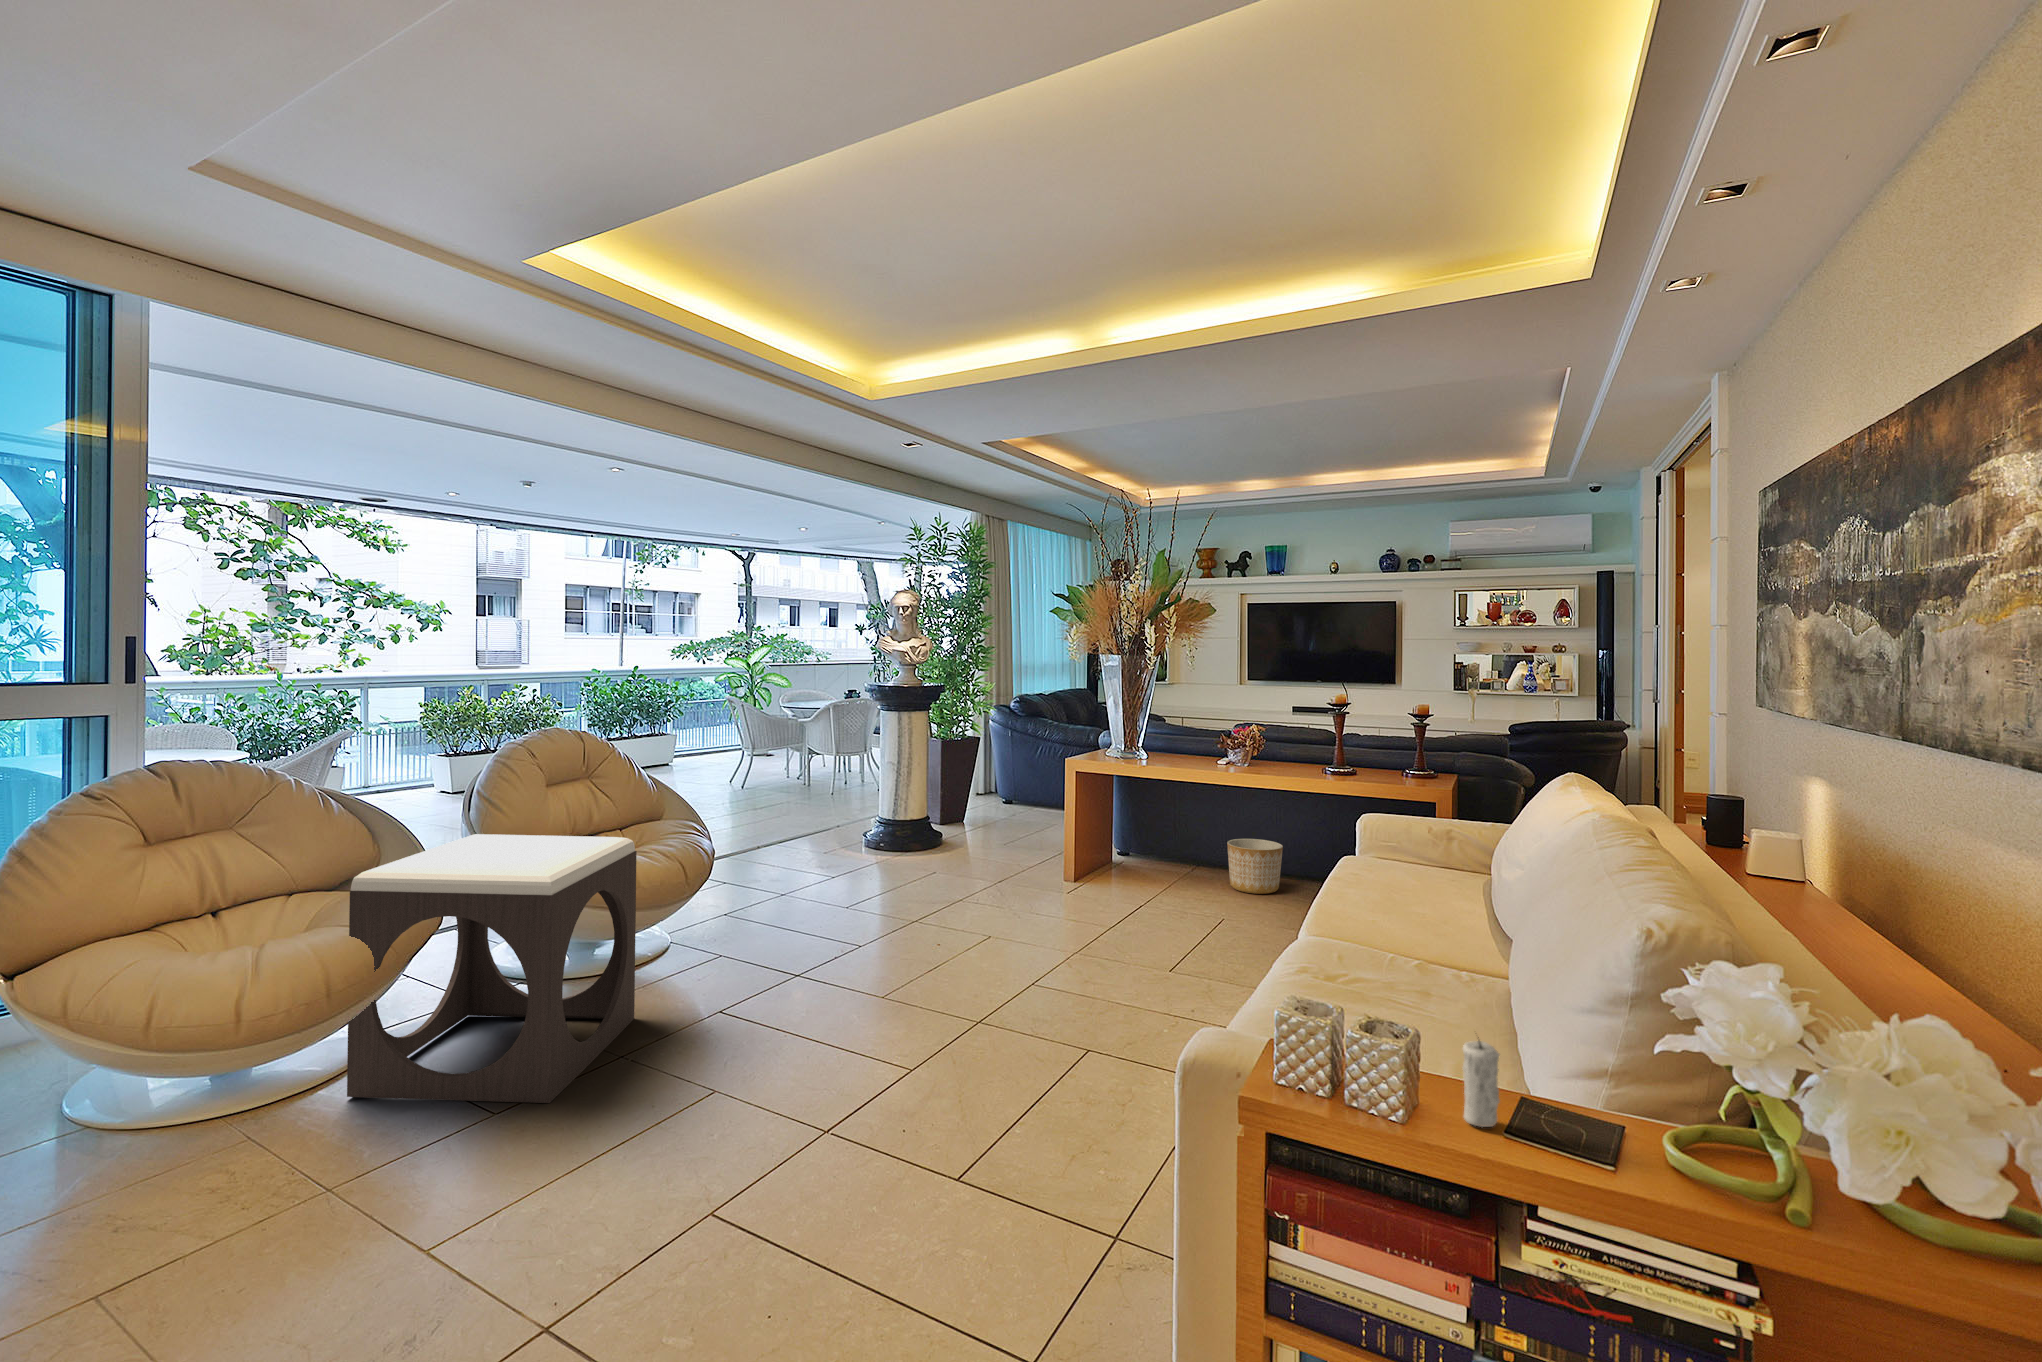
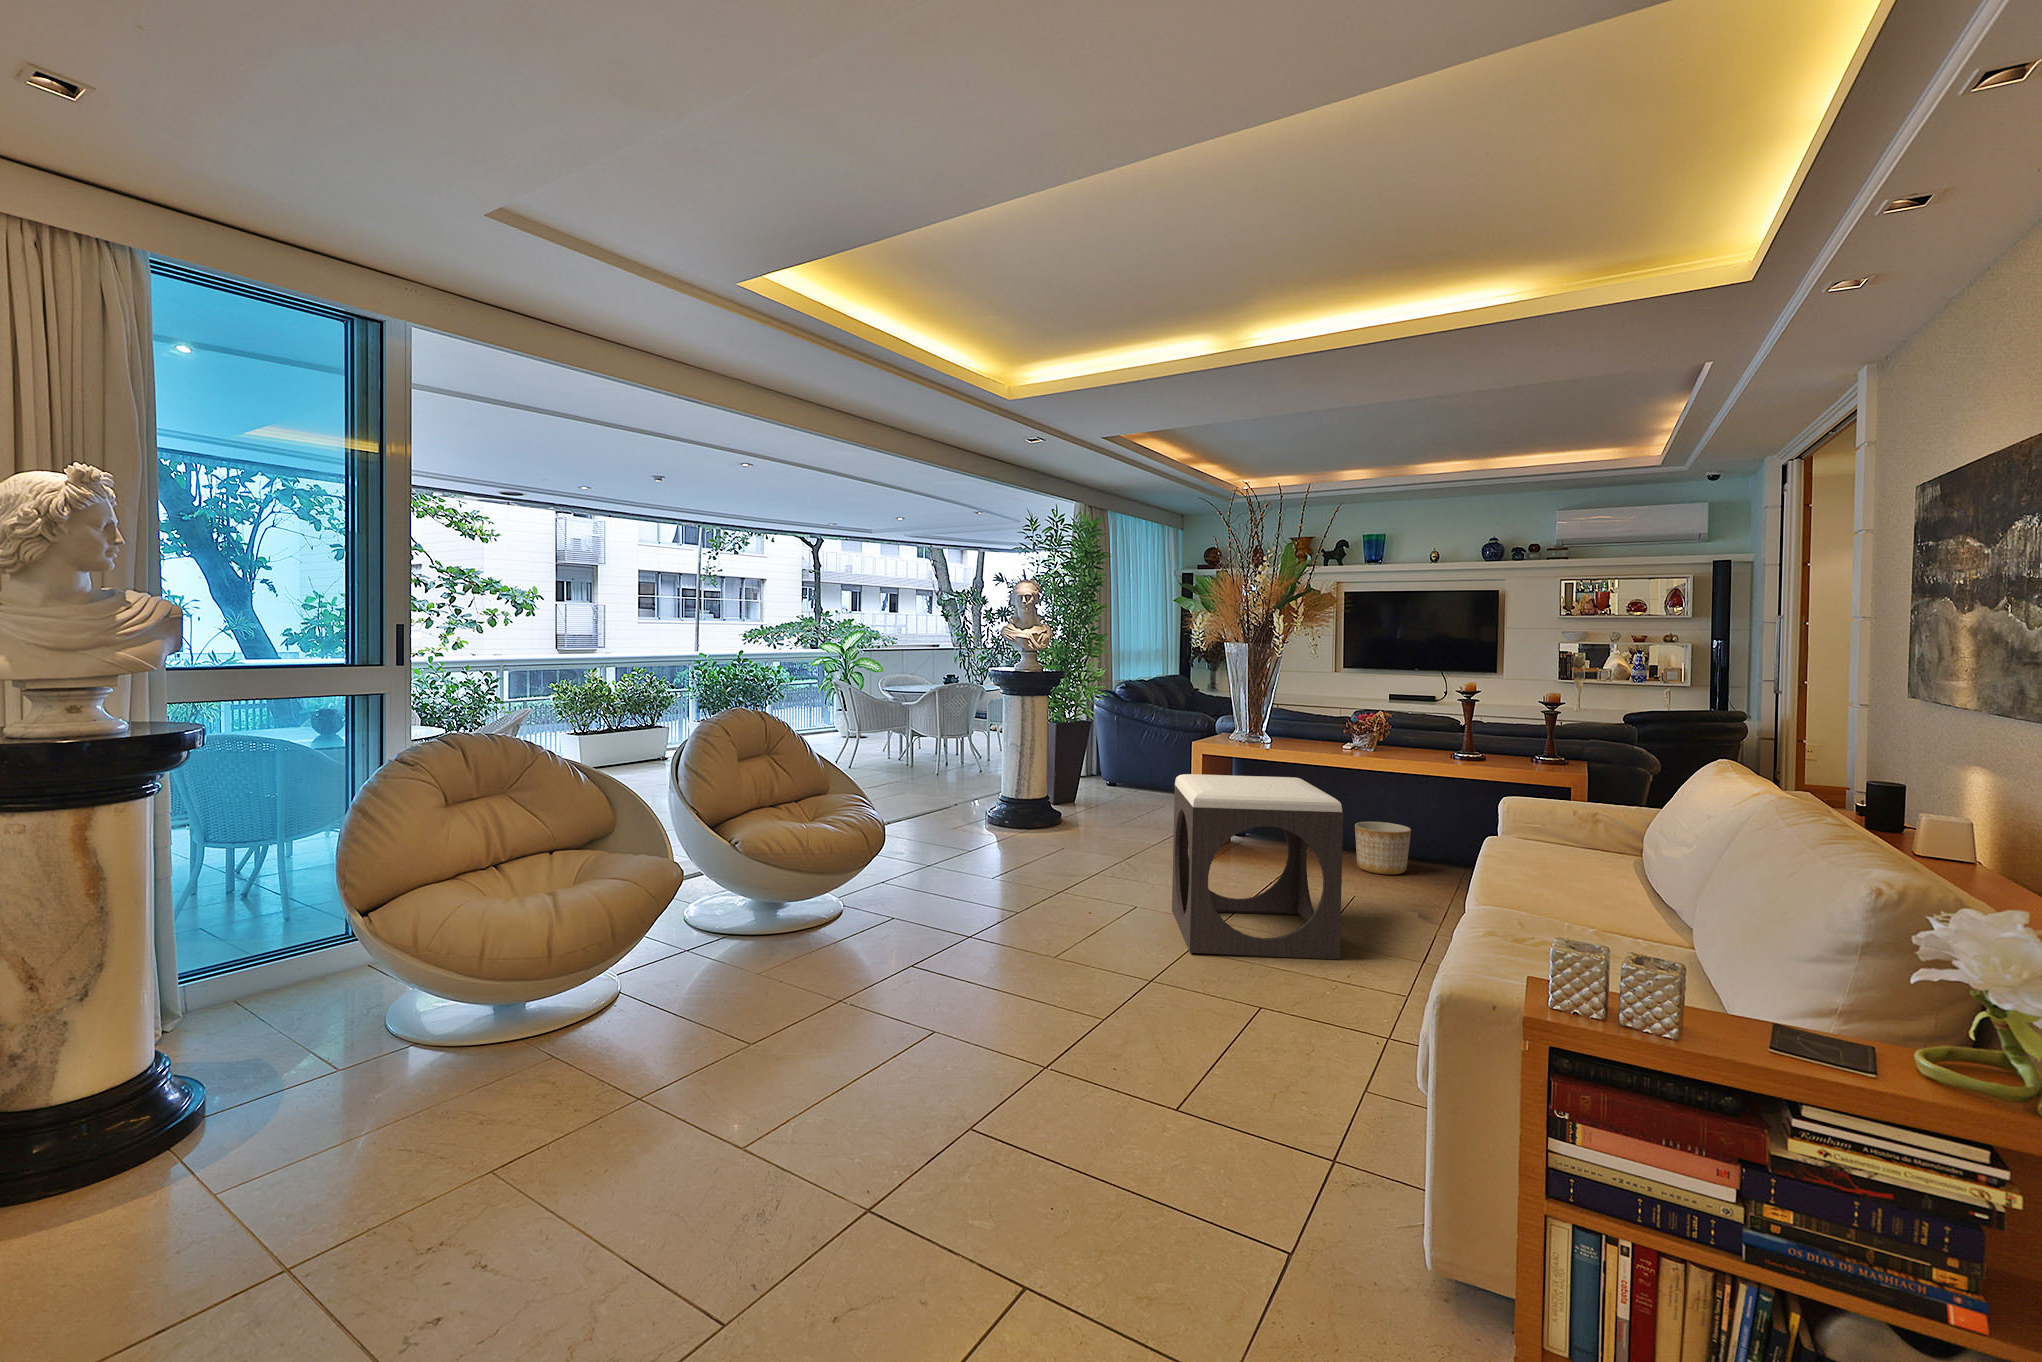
footstool: present [347,834,637,1103] -> present [1172,774,1343,959]
candle: present [1463,1037,1500,1127] -> none [1727,963,1763,1045]

